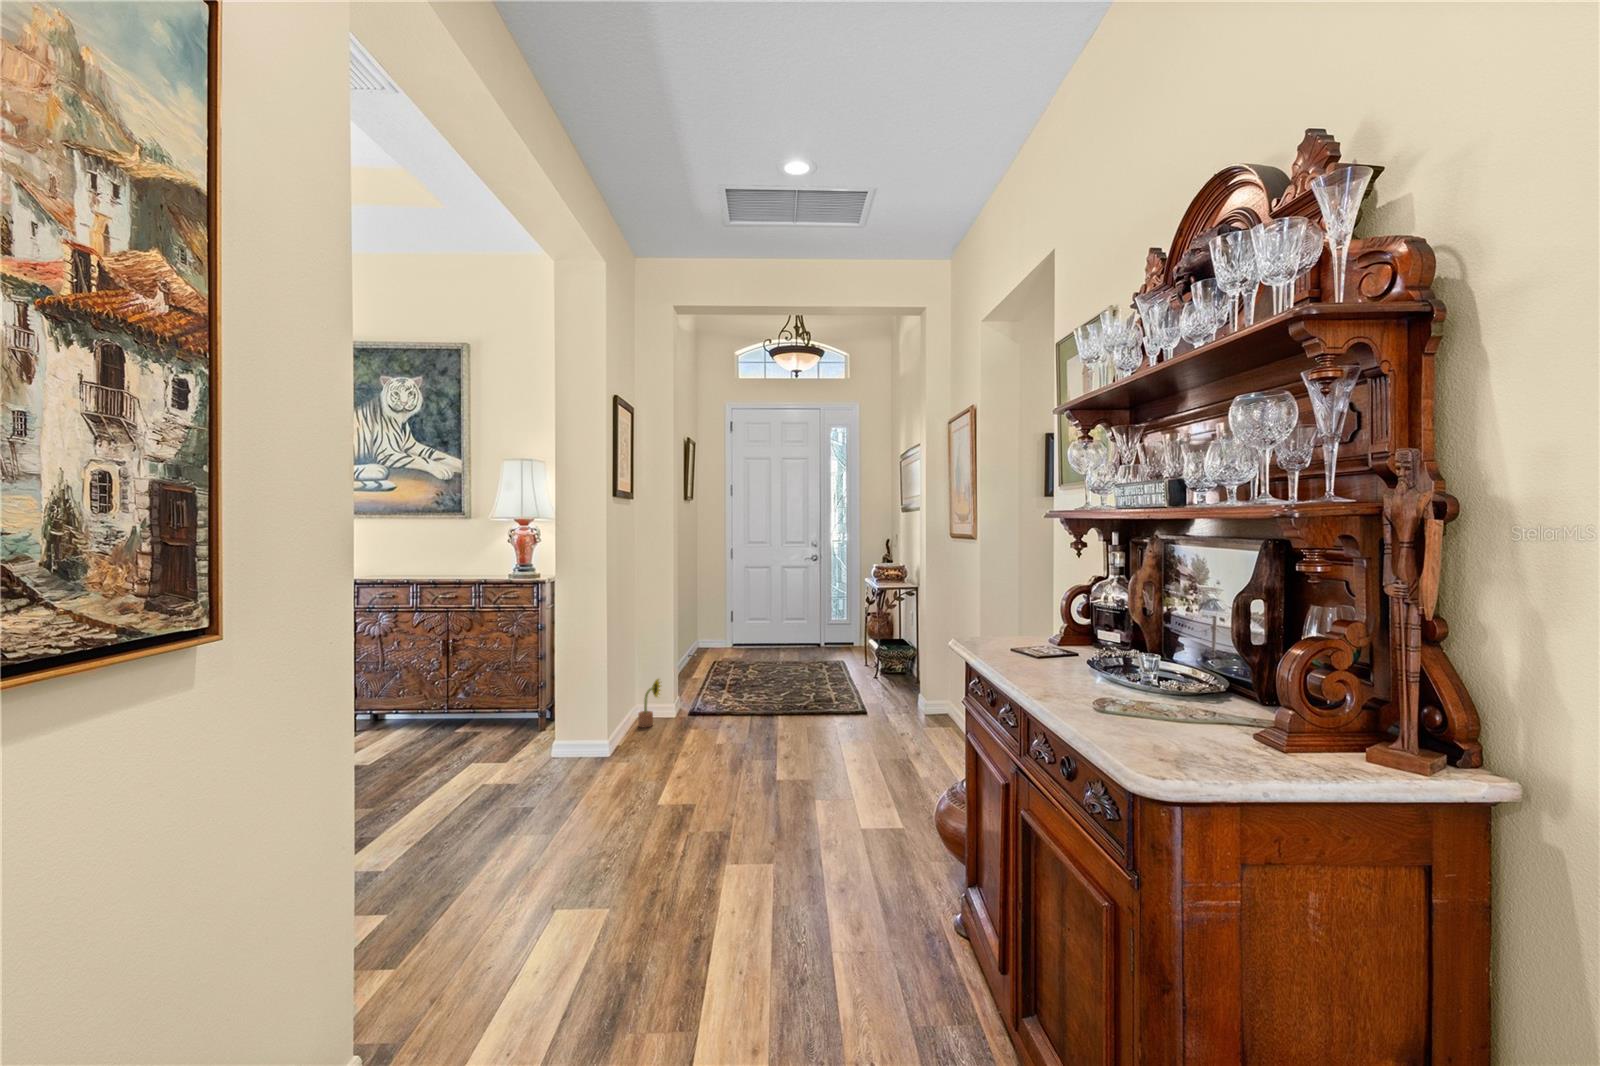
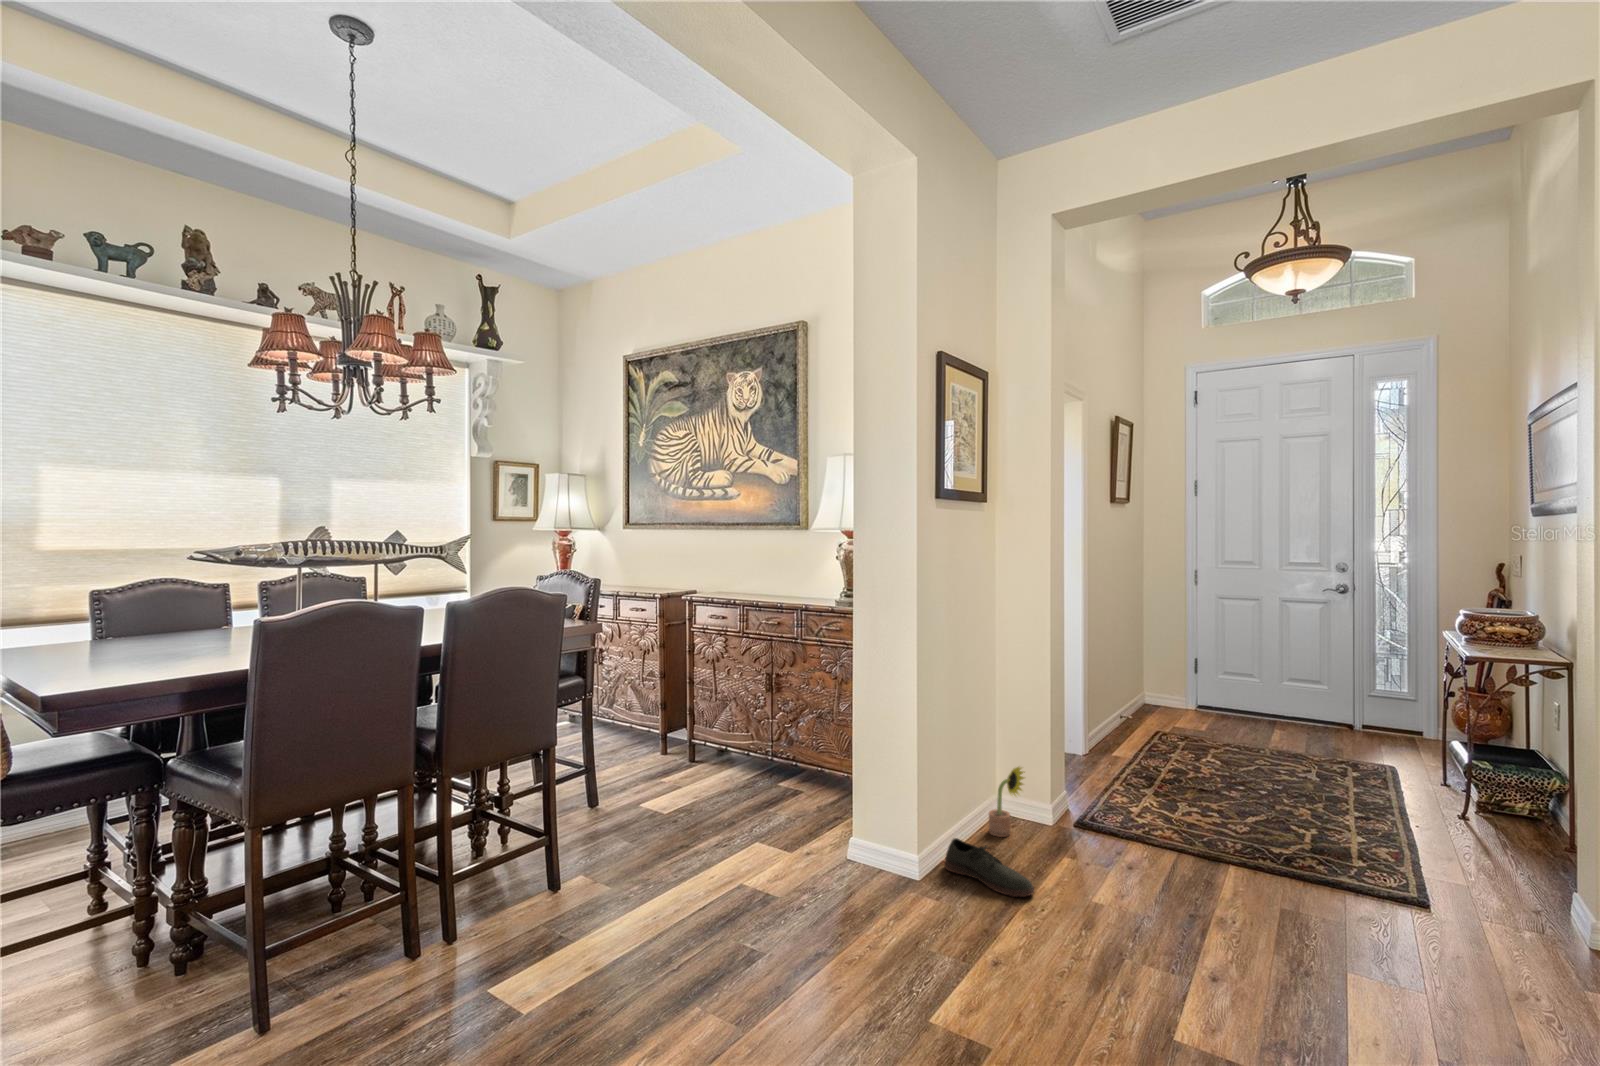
shoe: none [621,725,684,750] -> present [944,838,1034,897]

